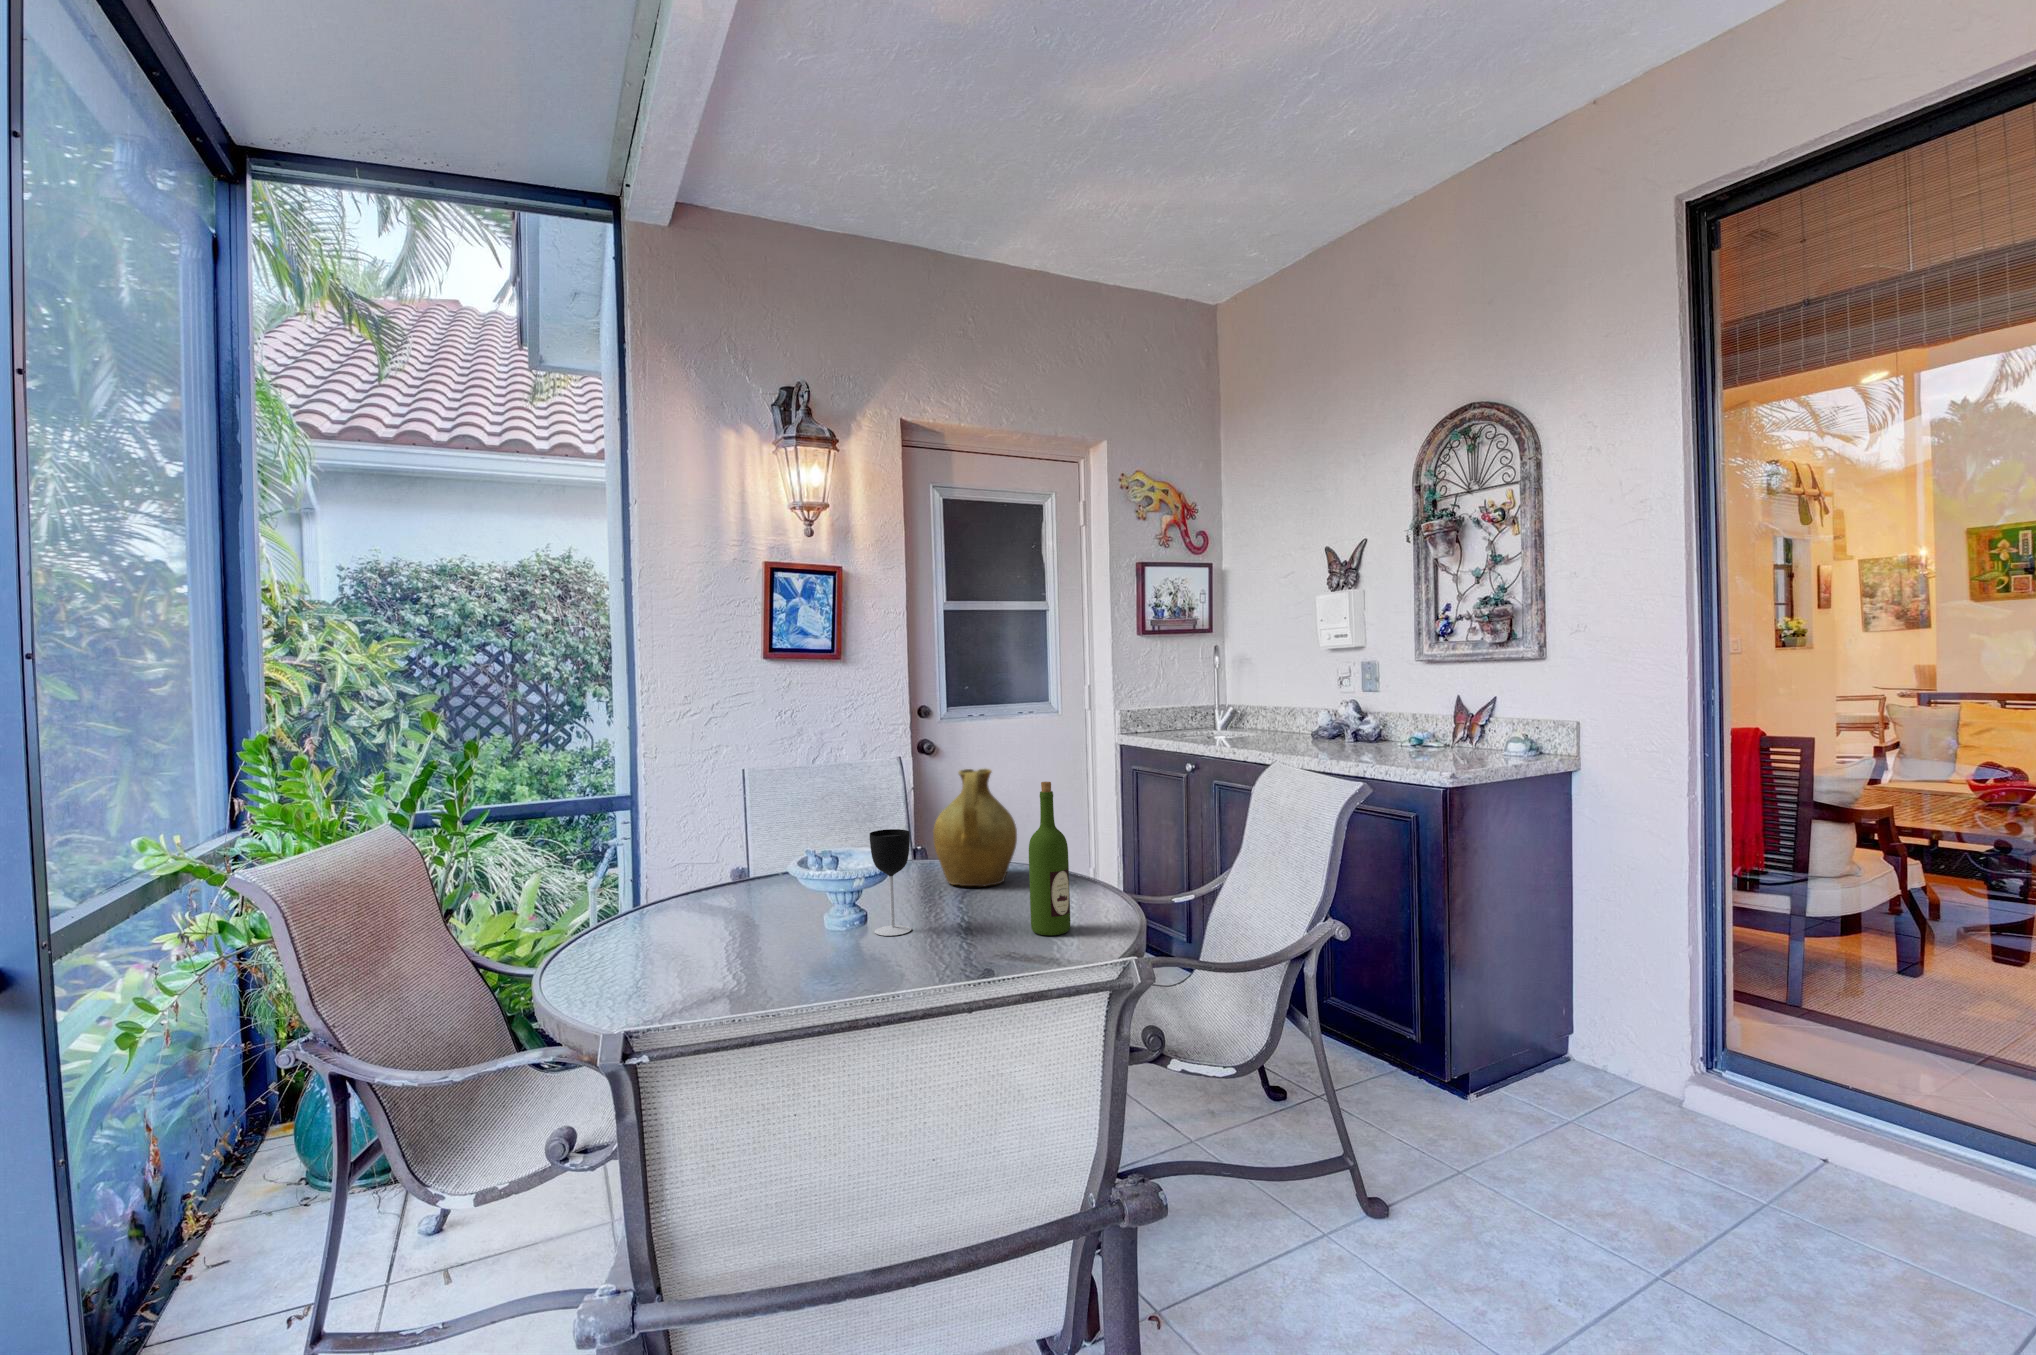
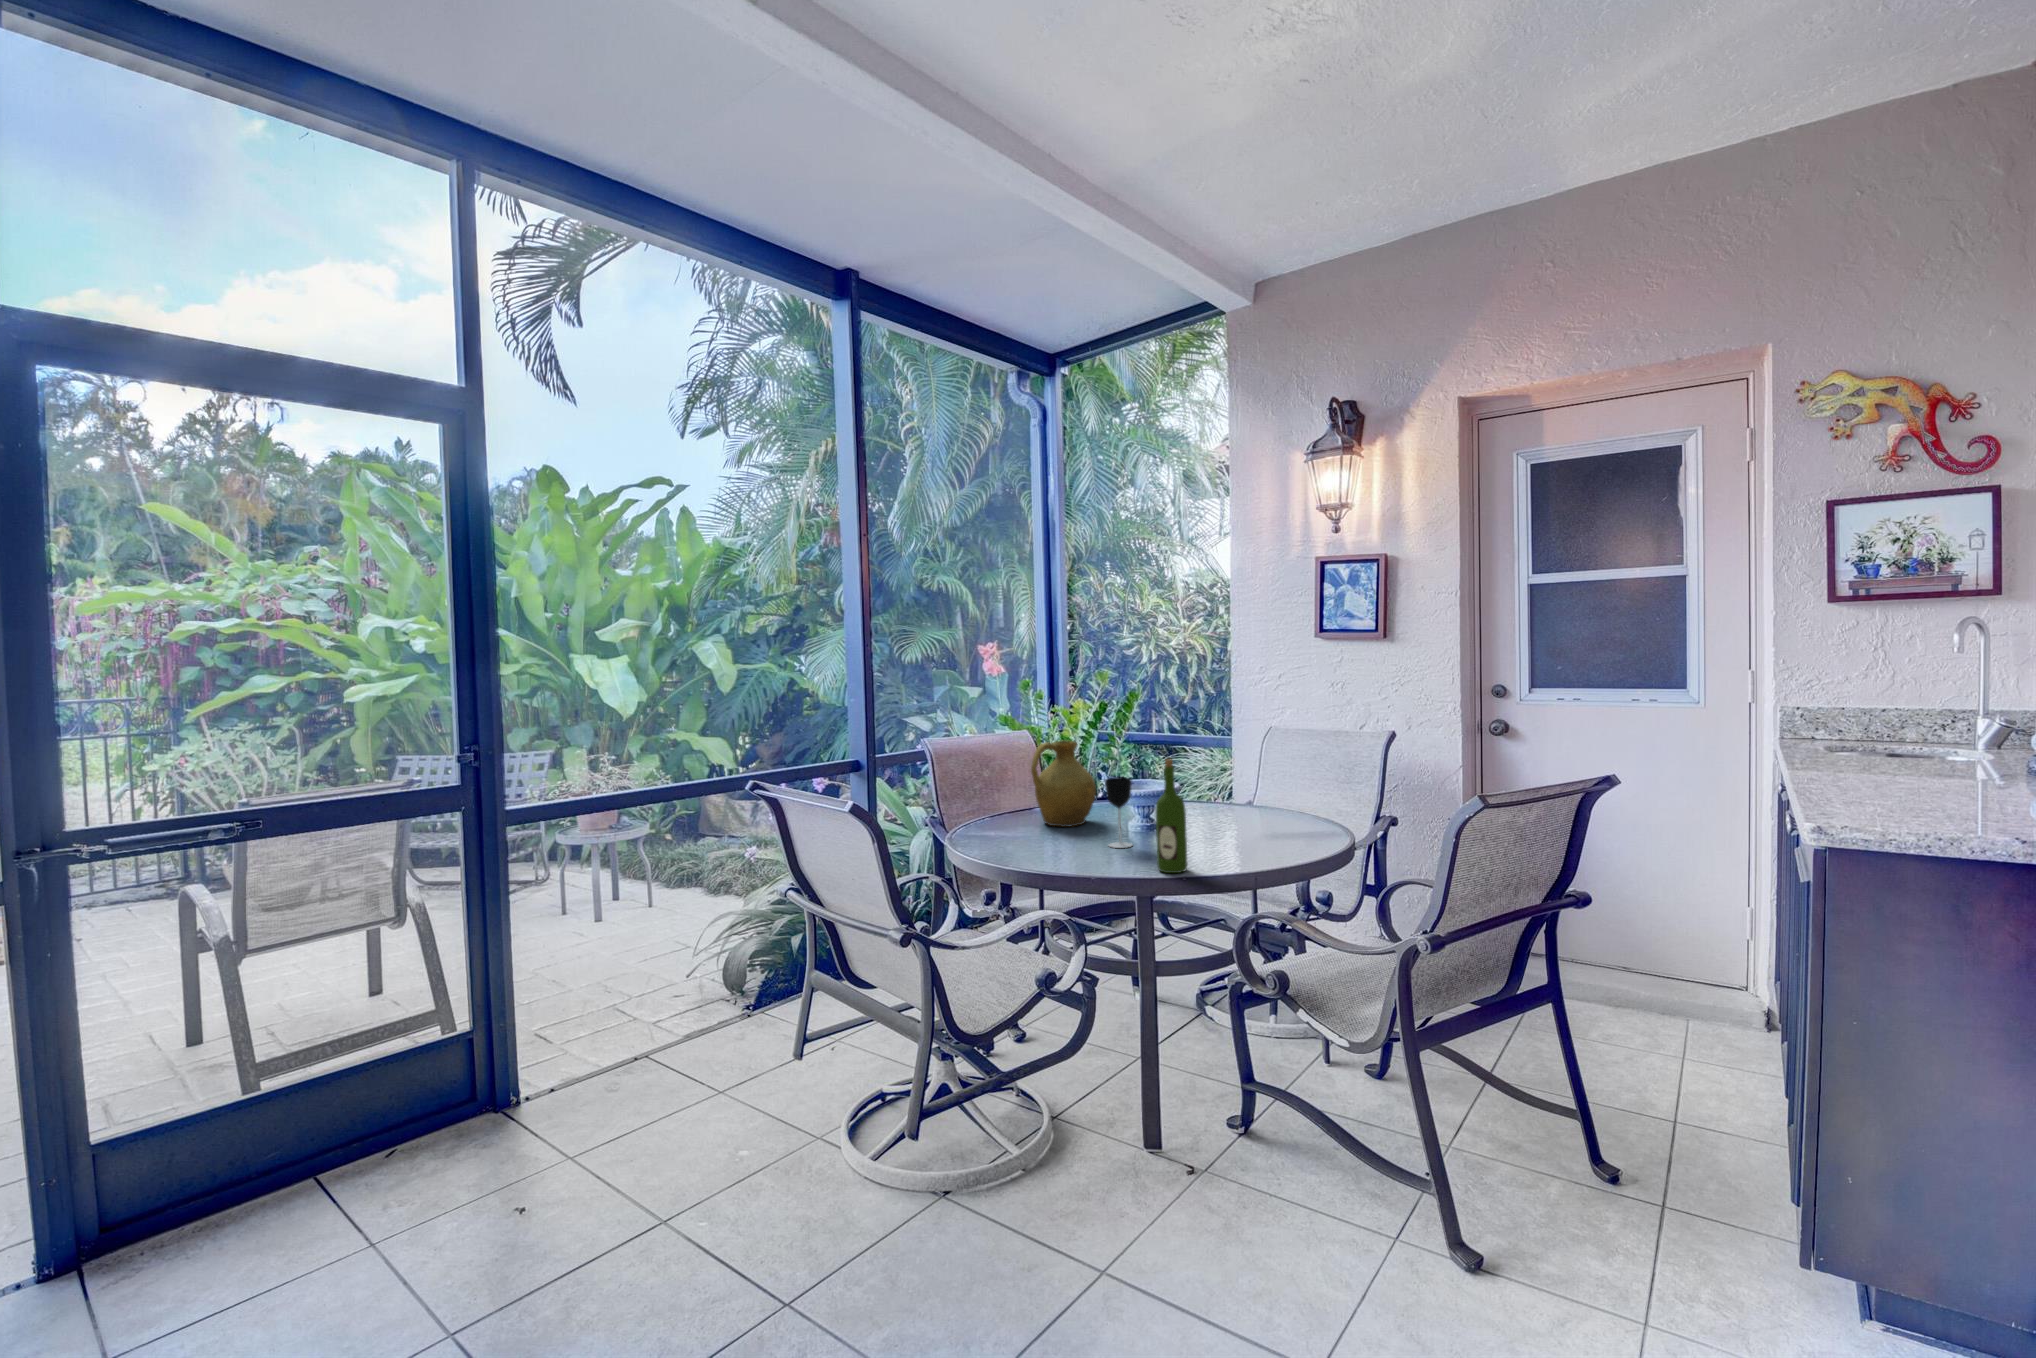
pitcher: present [933,769,1017,886] -> present [1031,740,1096,827]

